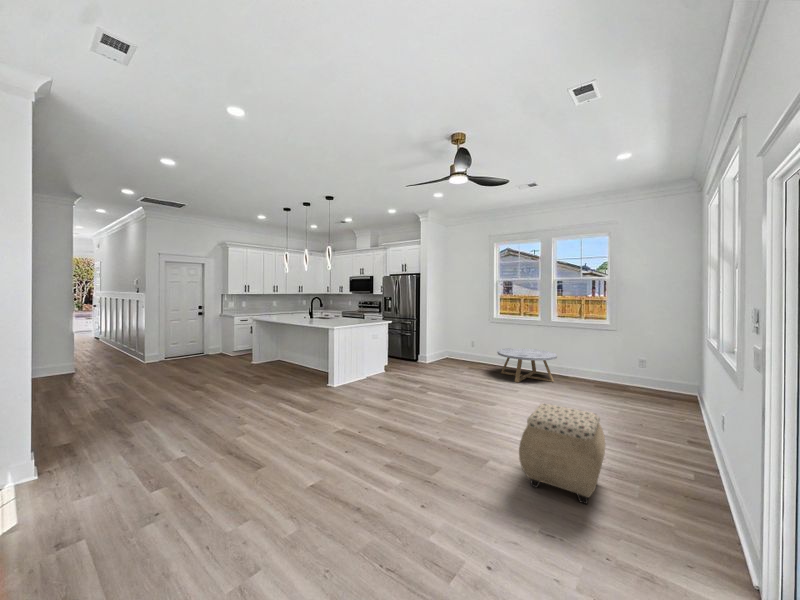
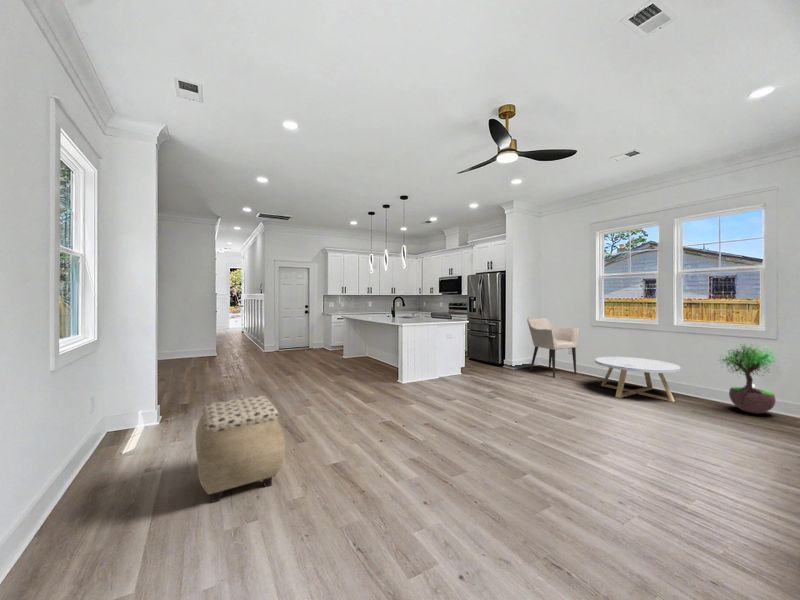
armchair: none [440,316,481,369] -> present [527,317,579,377]
potted tree: none [581,332,619,385] -> present [722,344,775,413]
ottoman: present [519,404,606,504] -> present [195,396,285,502]

